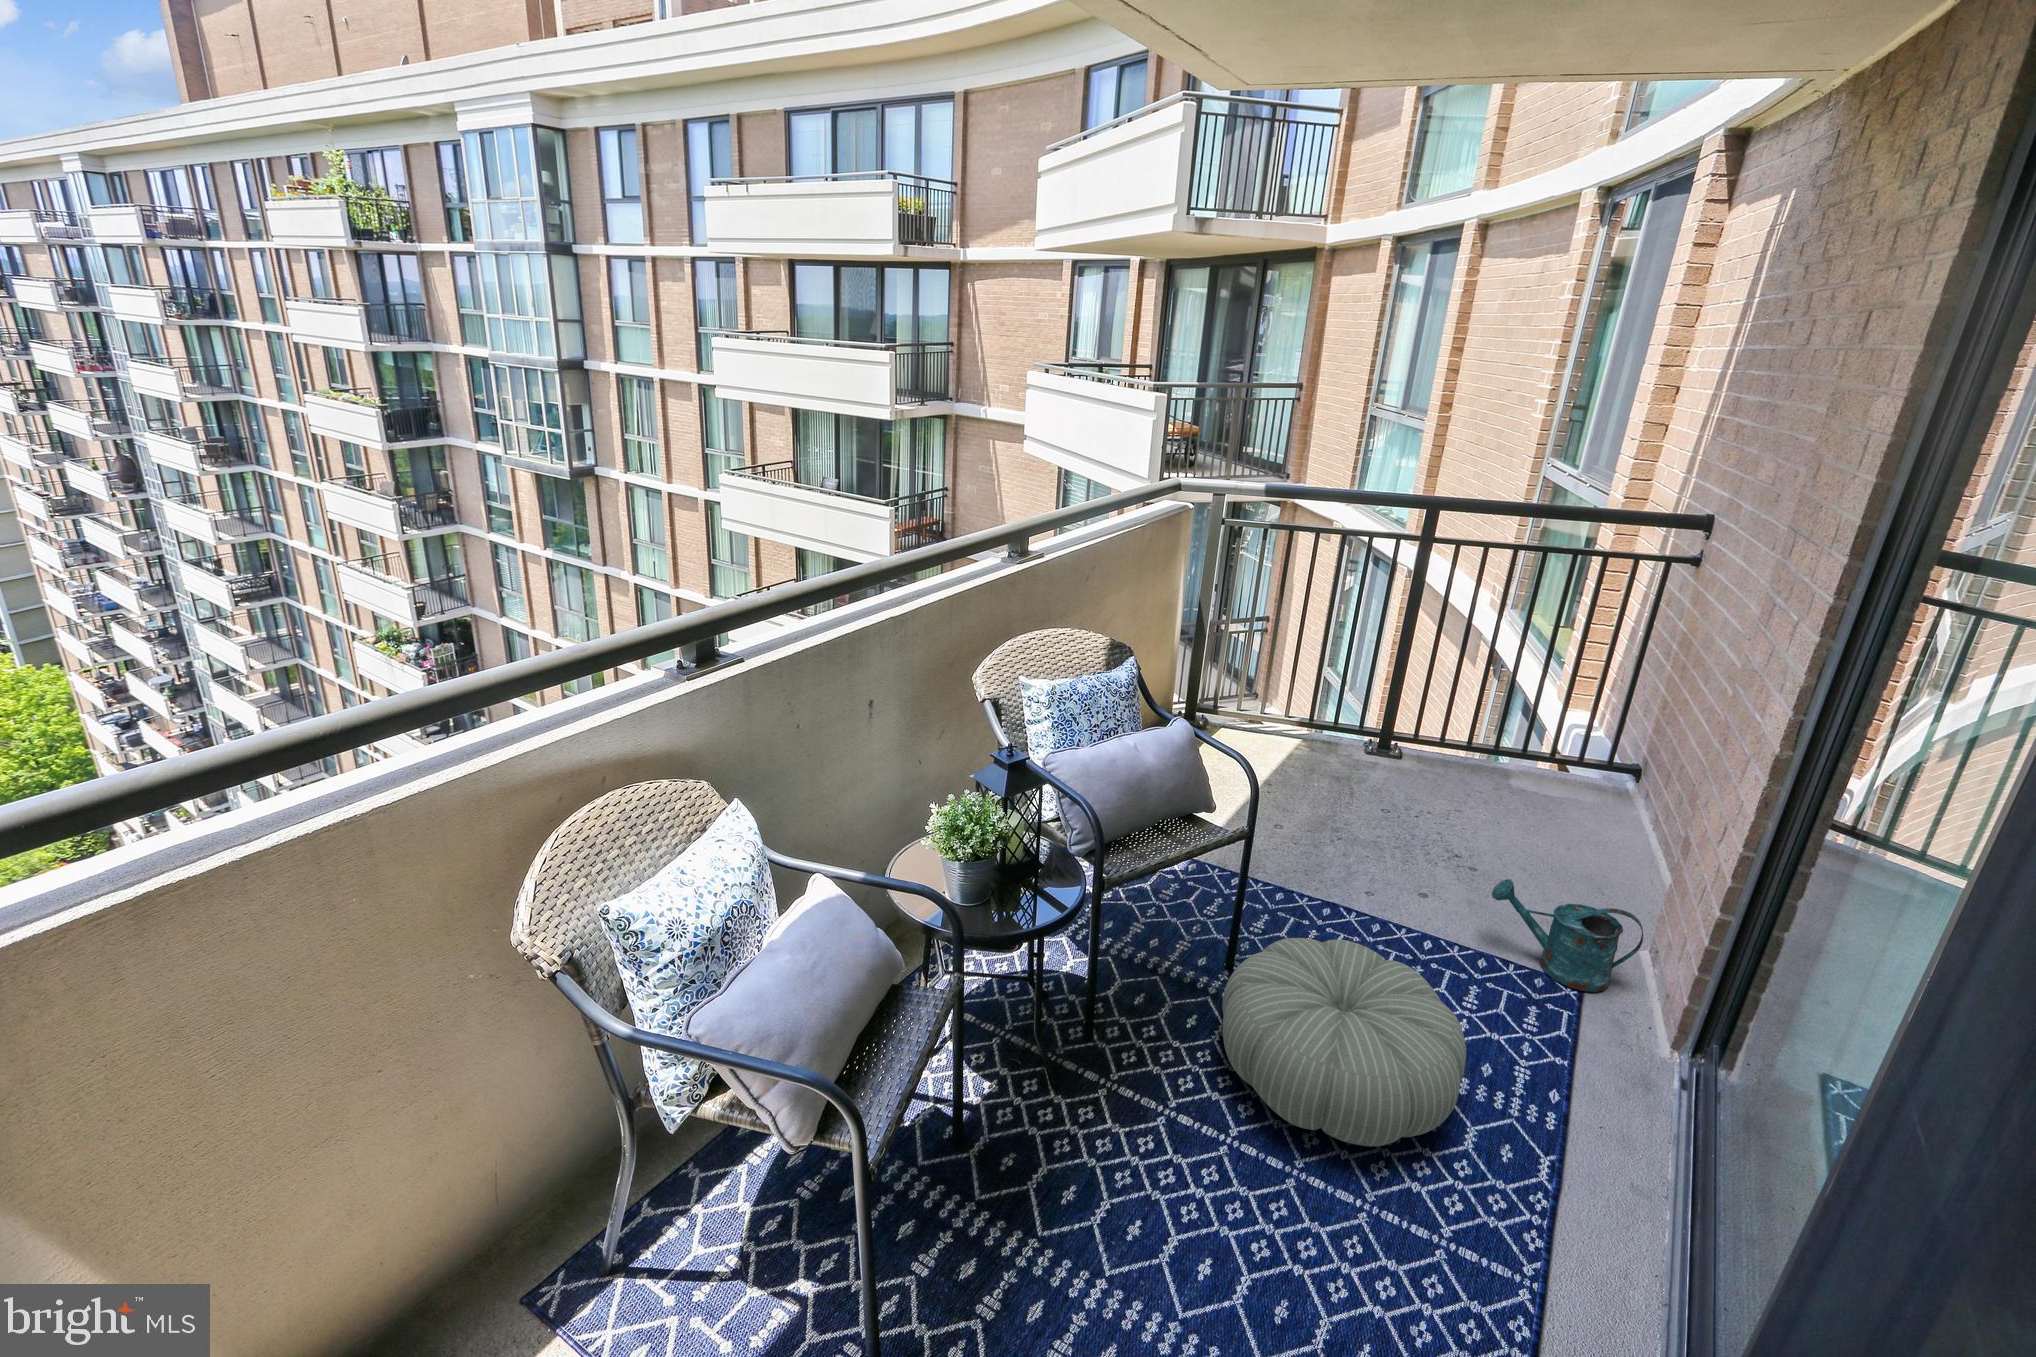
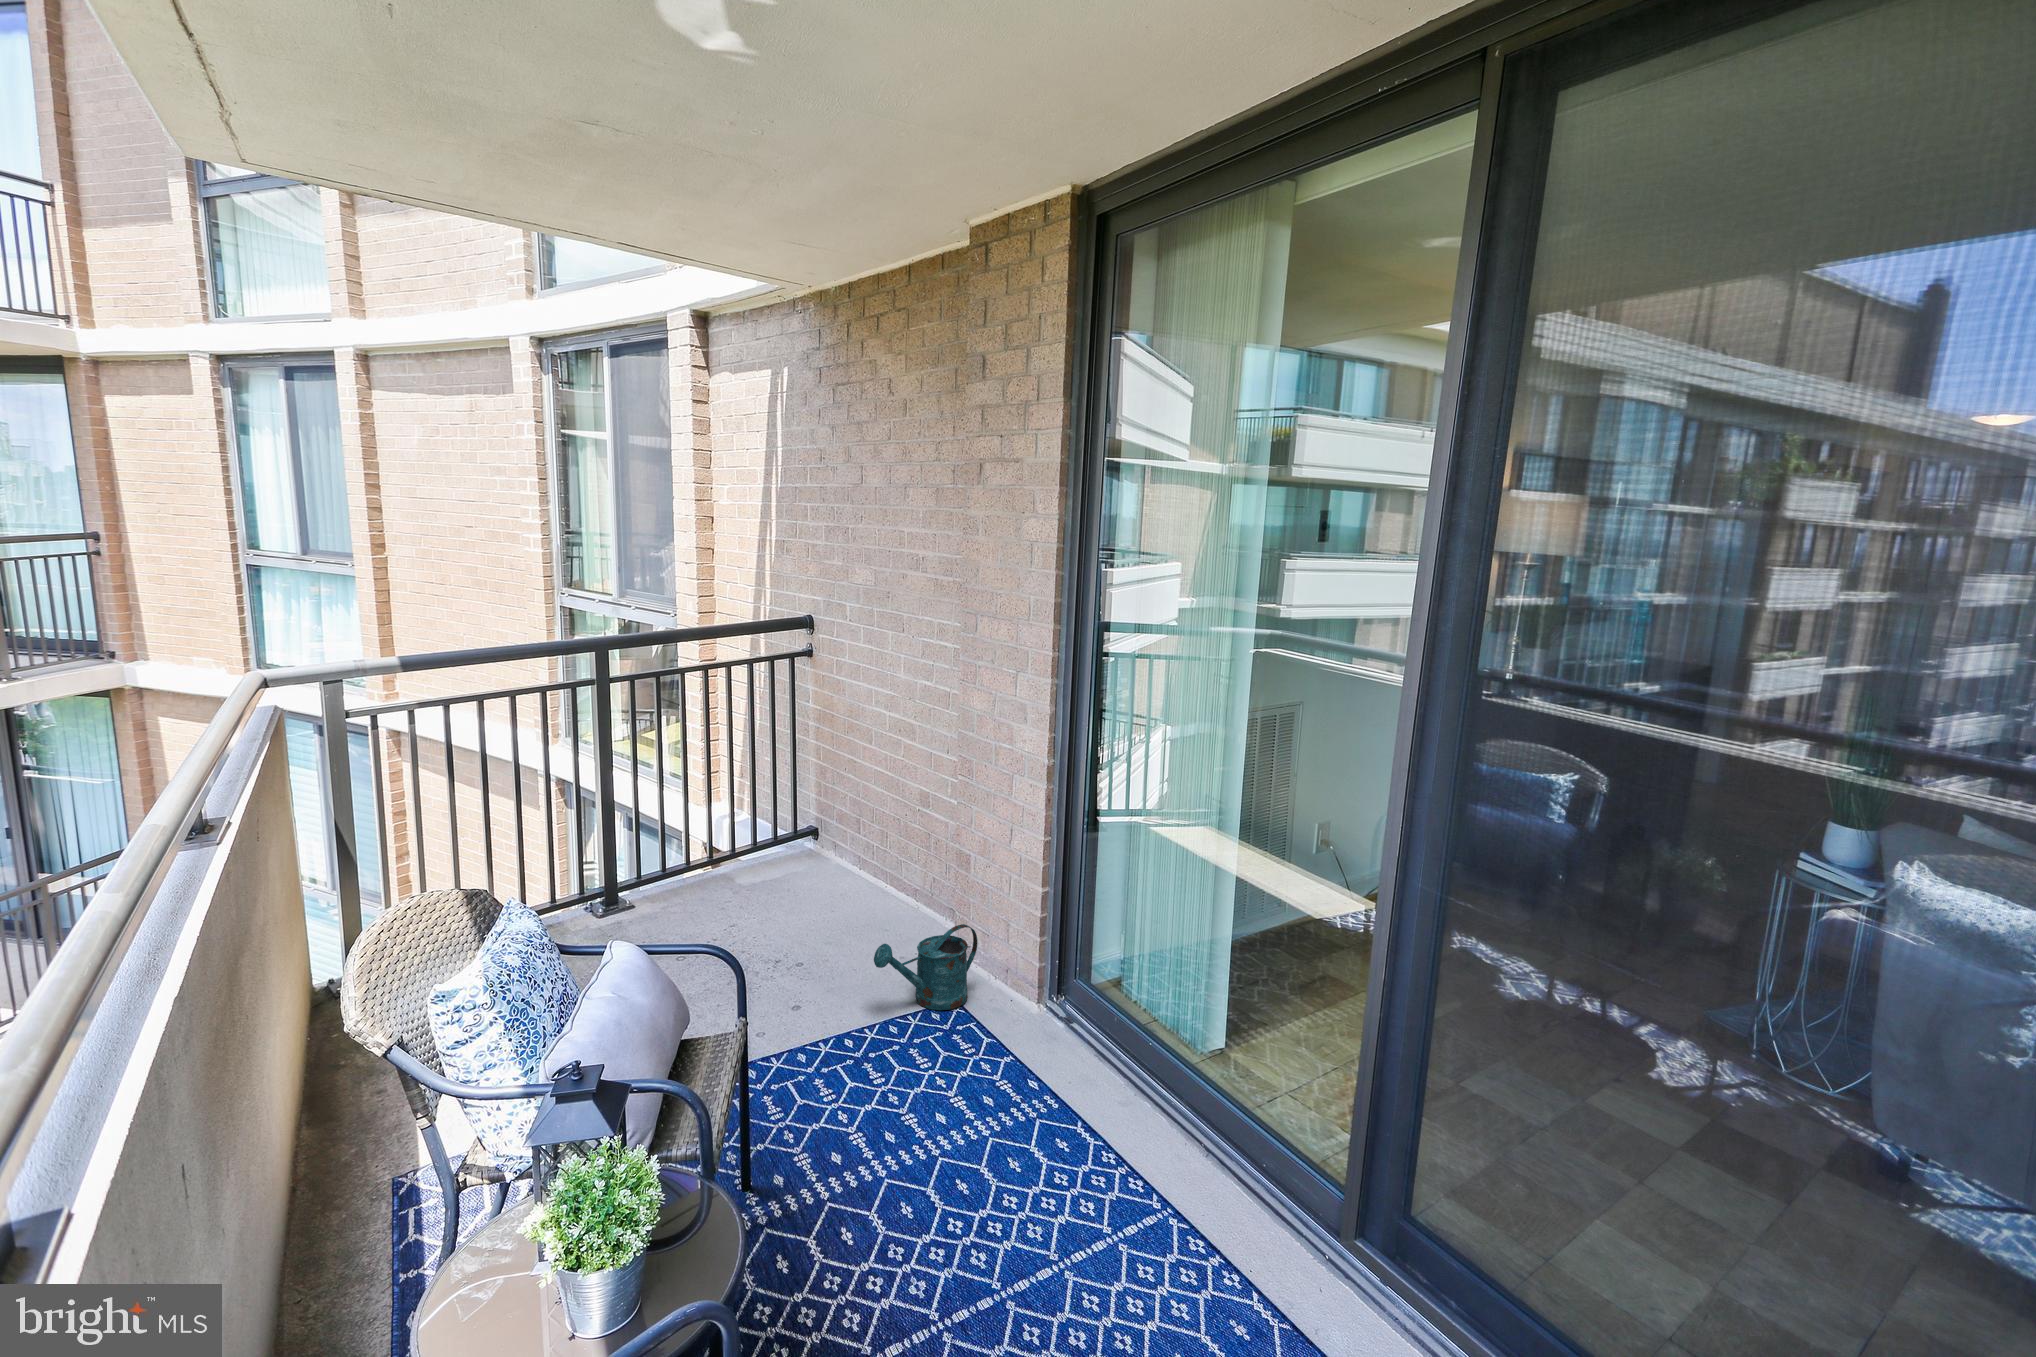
pouf: present [1222,938,1466,1147] -> none [801,1050,1043,1262]

